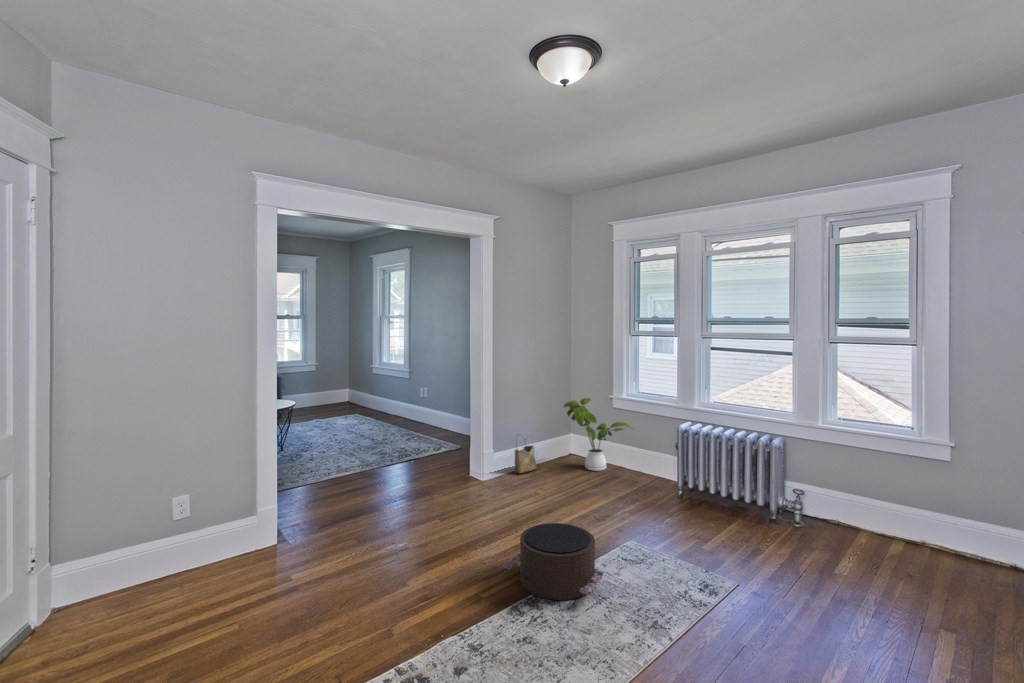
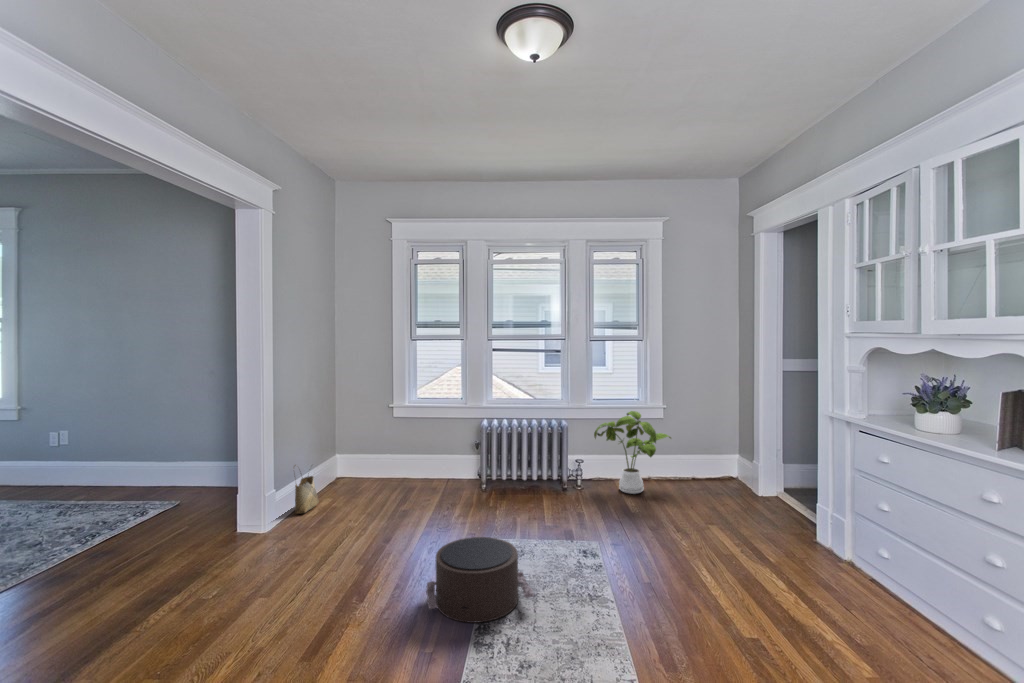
house plant: present [564,398,633,471] -> present [594,411,671,494]

